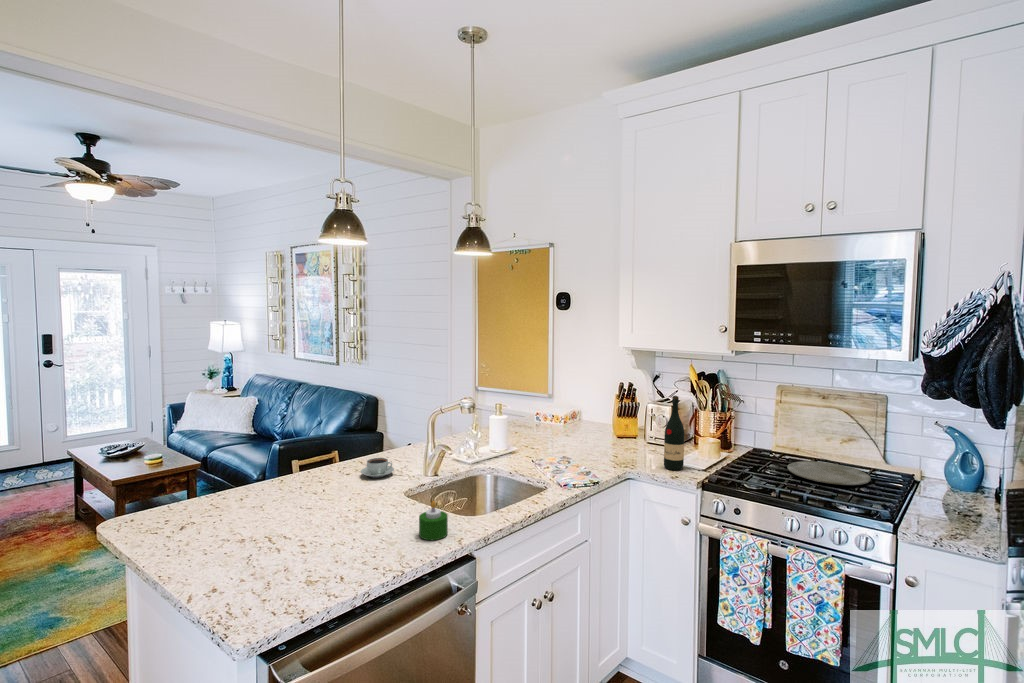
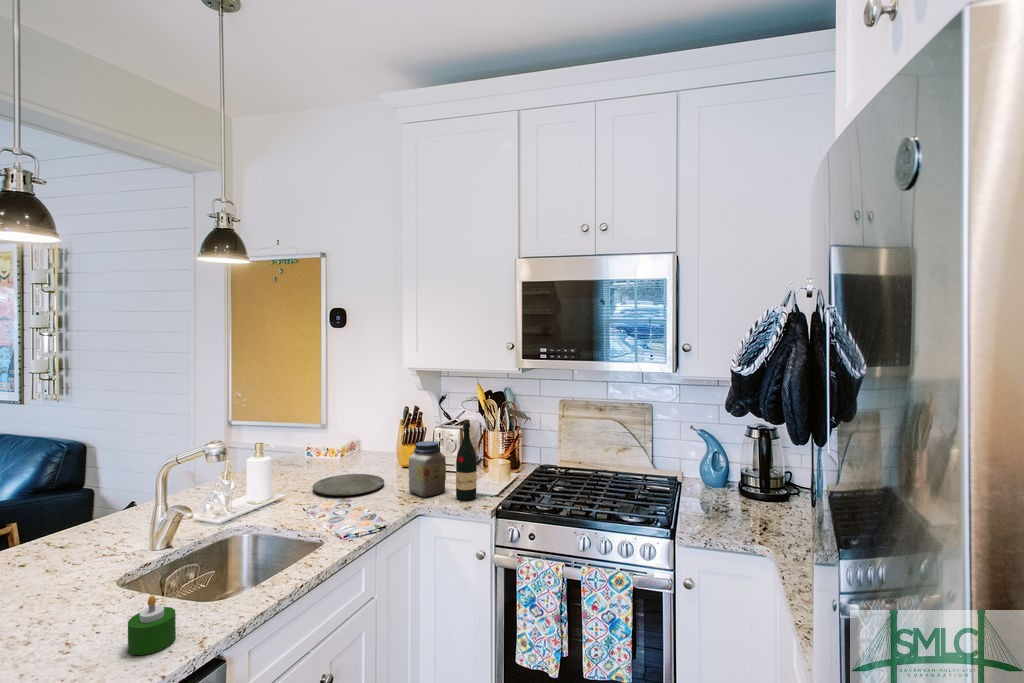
jar: none [621,413,655,464] -> present [409,441,446,498]
coffee cup: present [361,458,394,478] -> none [38,535,97,566]
plate: present [787,461,871,485] -> present [313,474,384,495]

